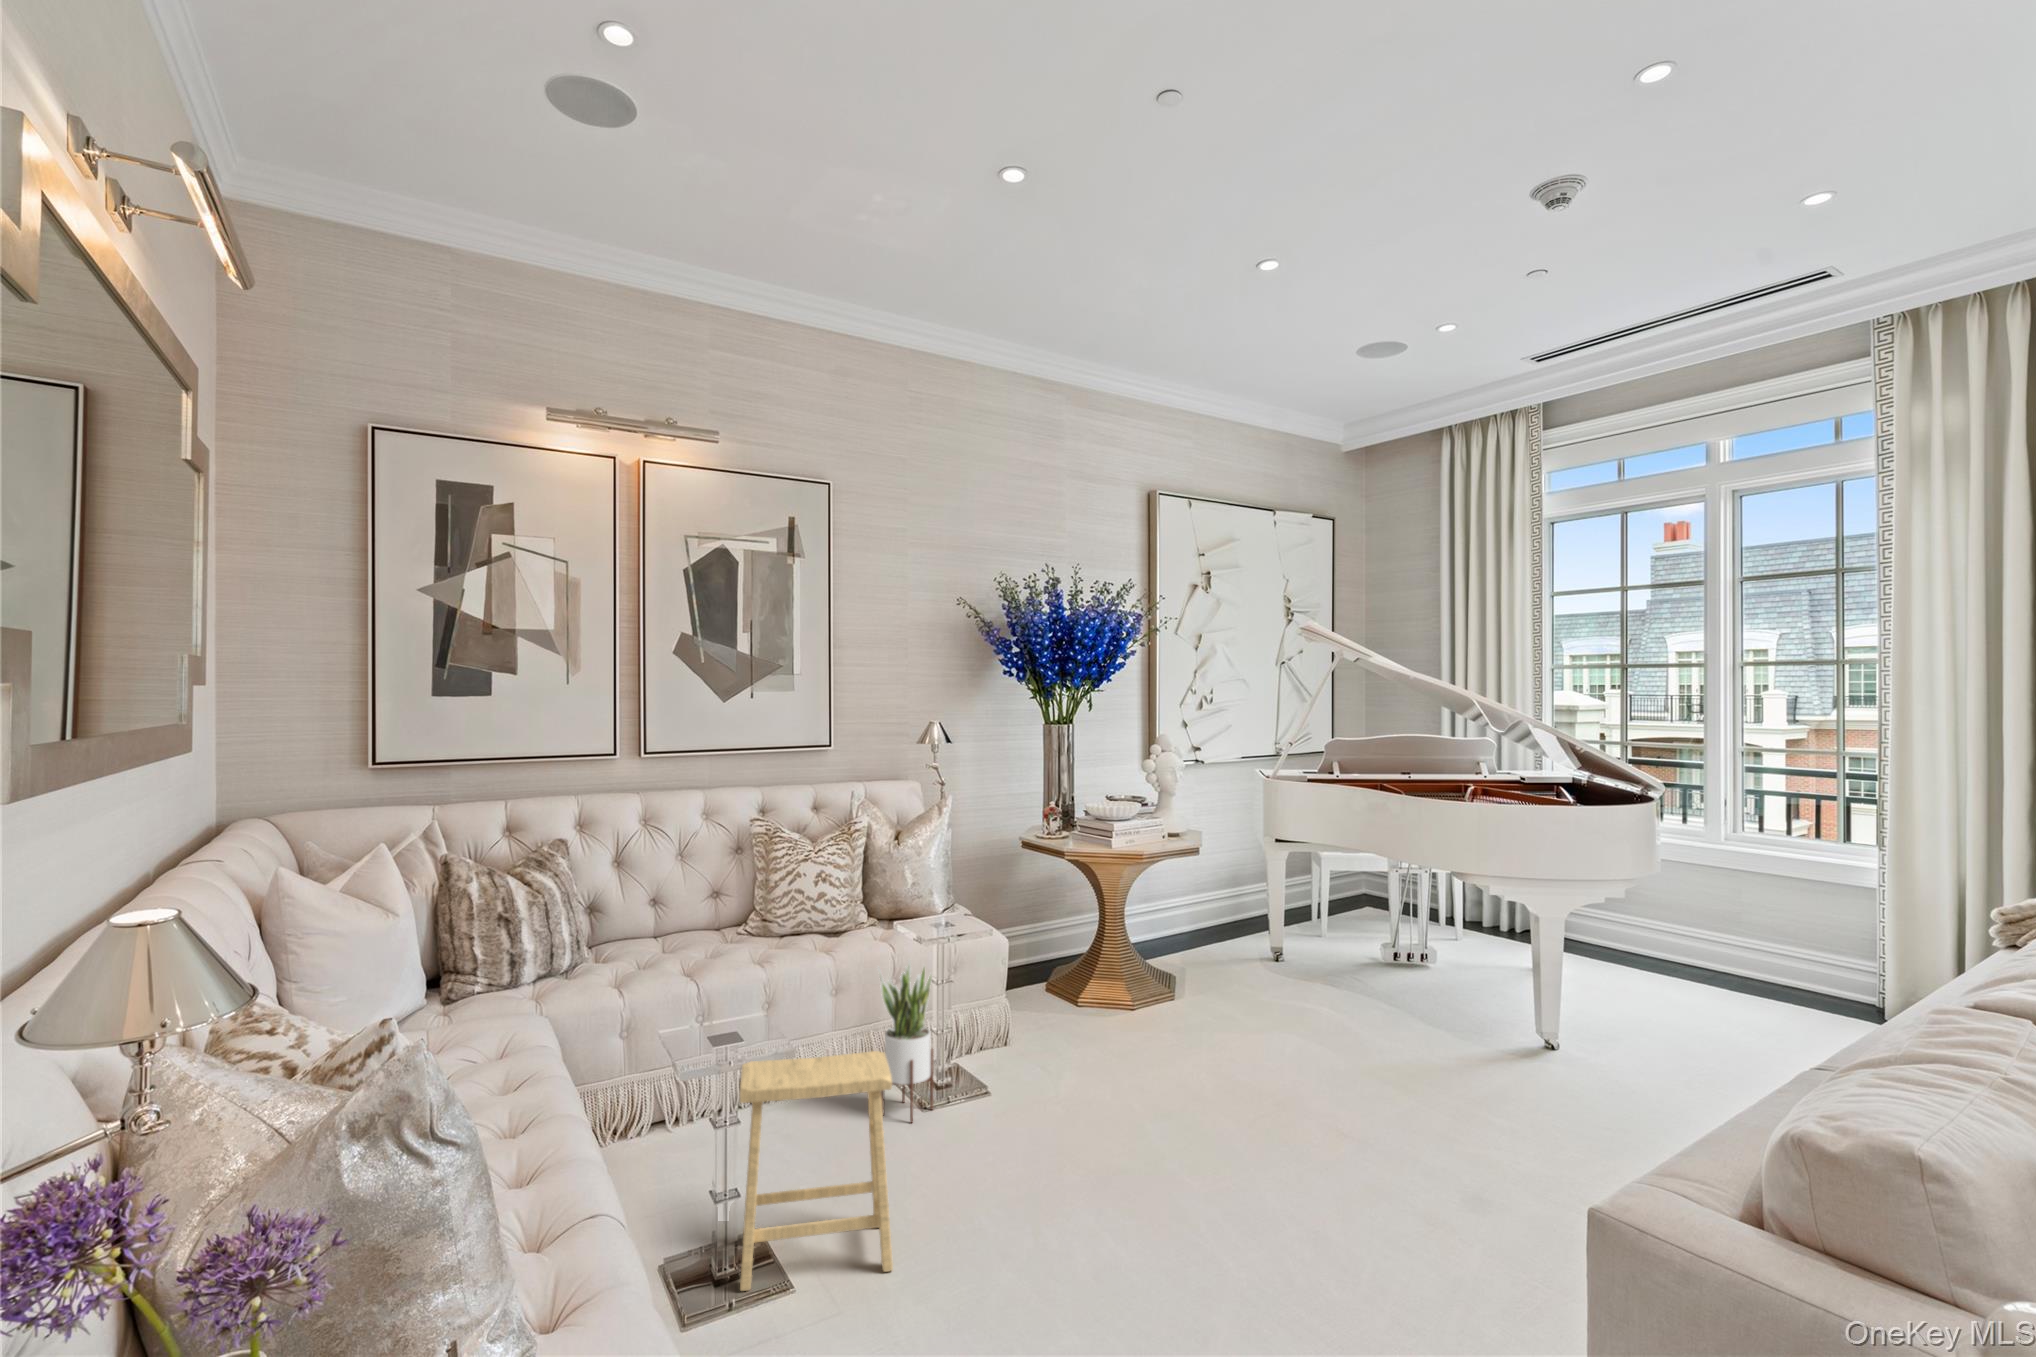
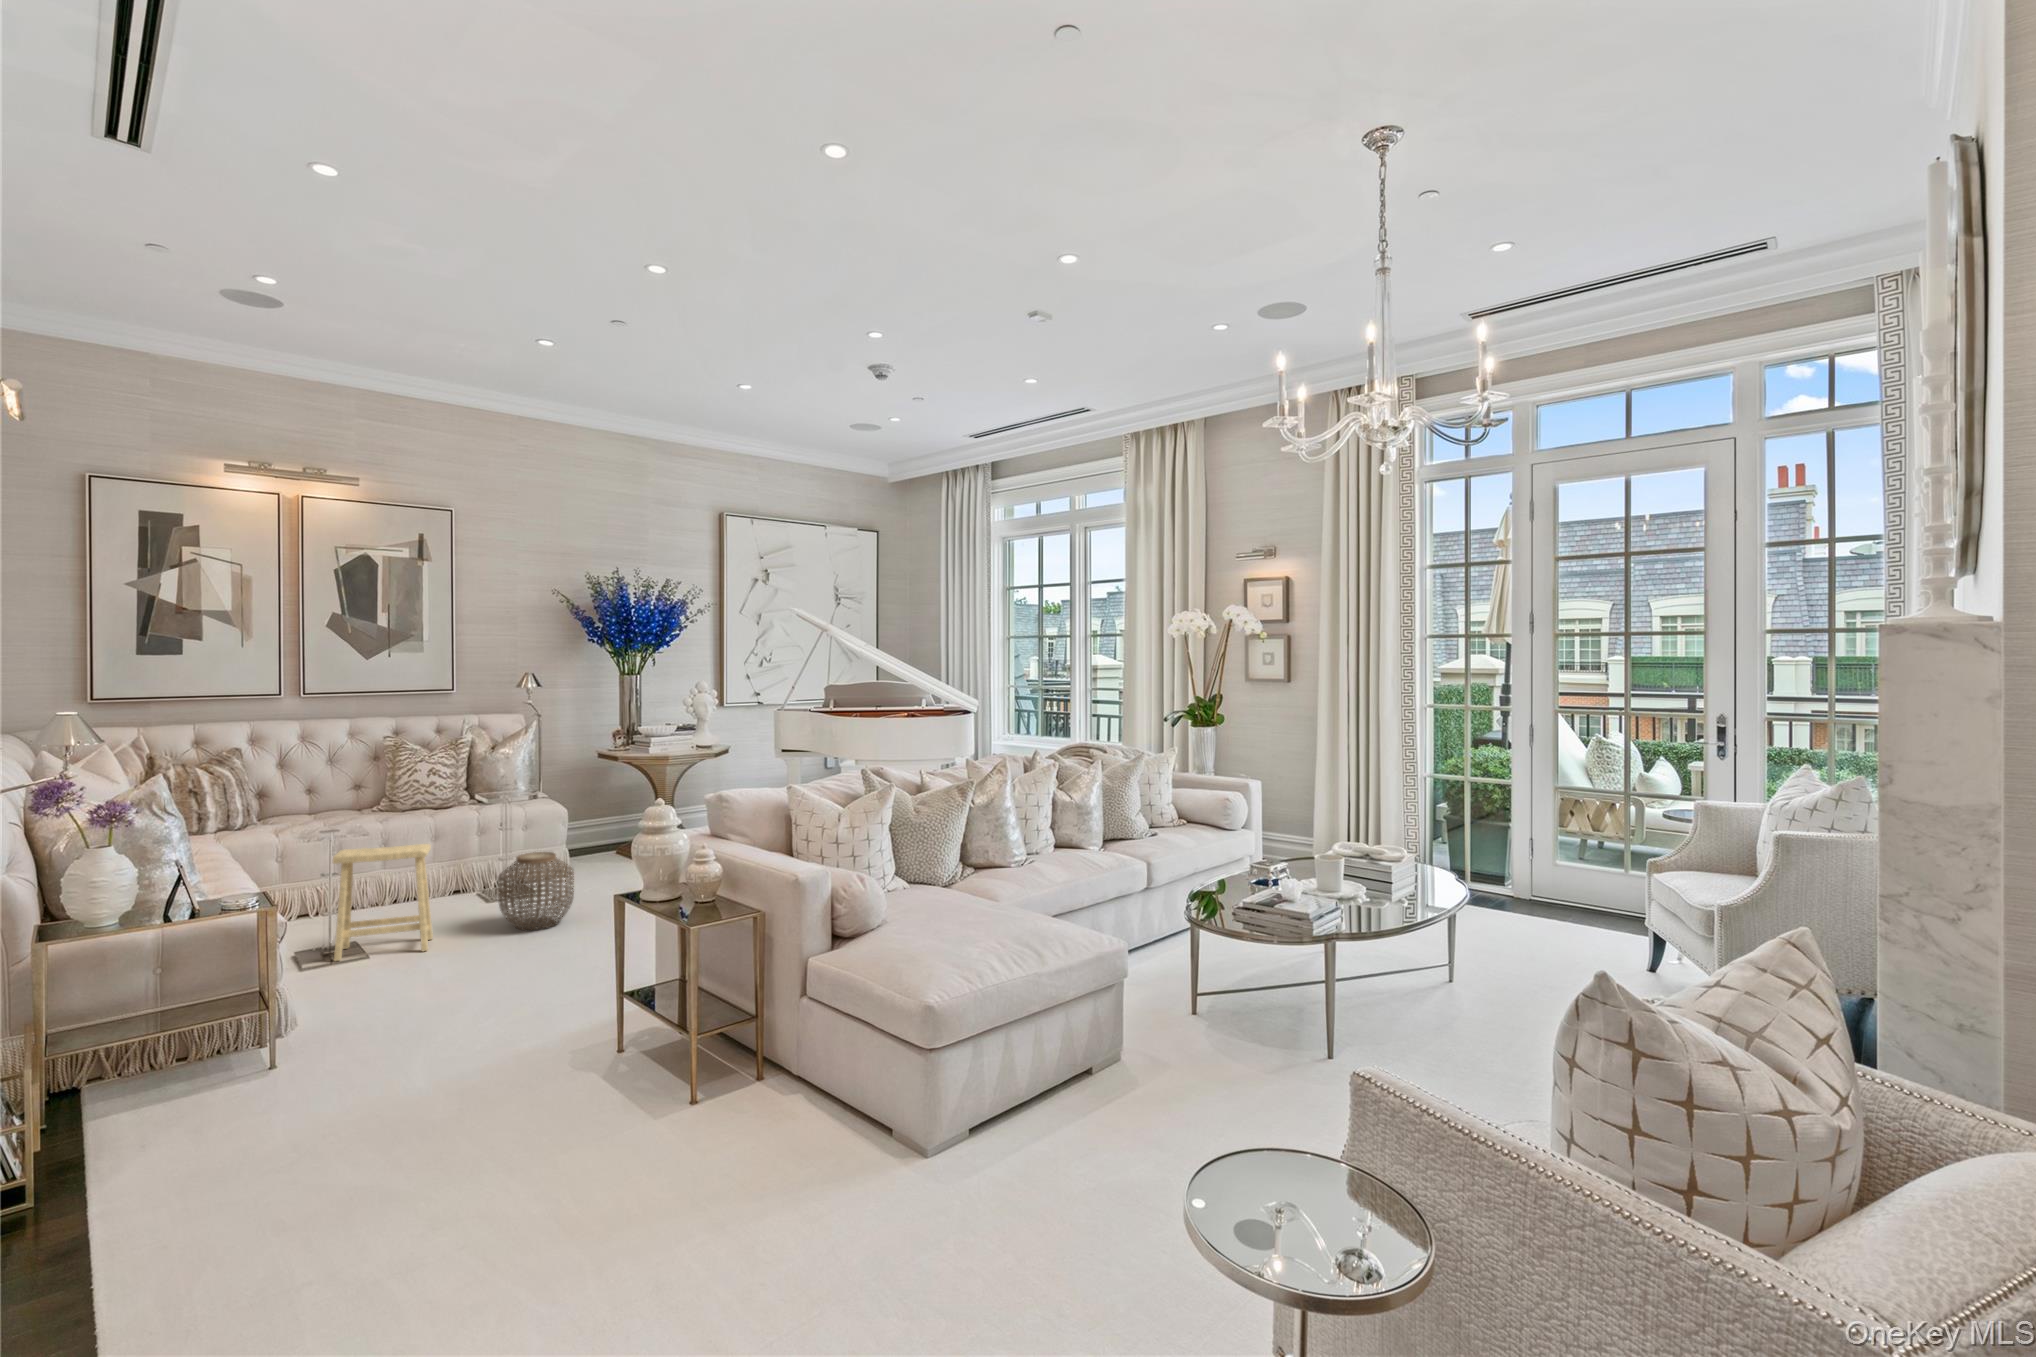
potted plant: present [878,960,934,1123] -> none [452,811,495,907]
woven basket: none [983,1057,1106,1212] -> present [498,852,574,930]

